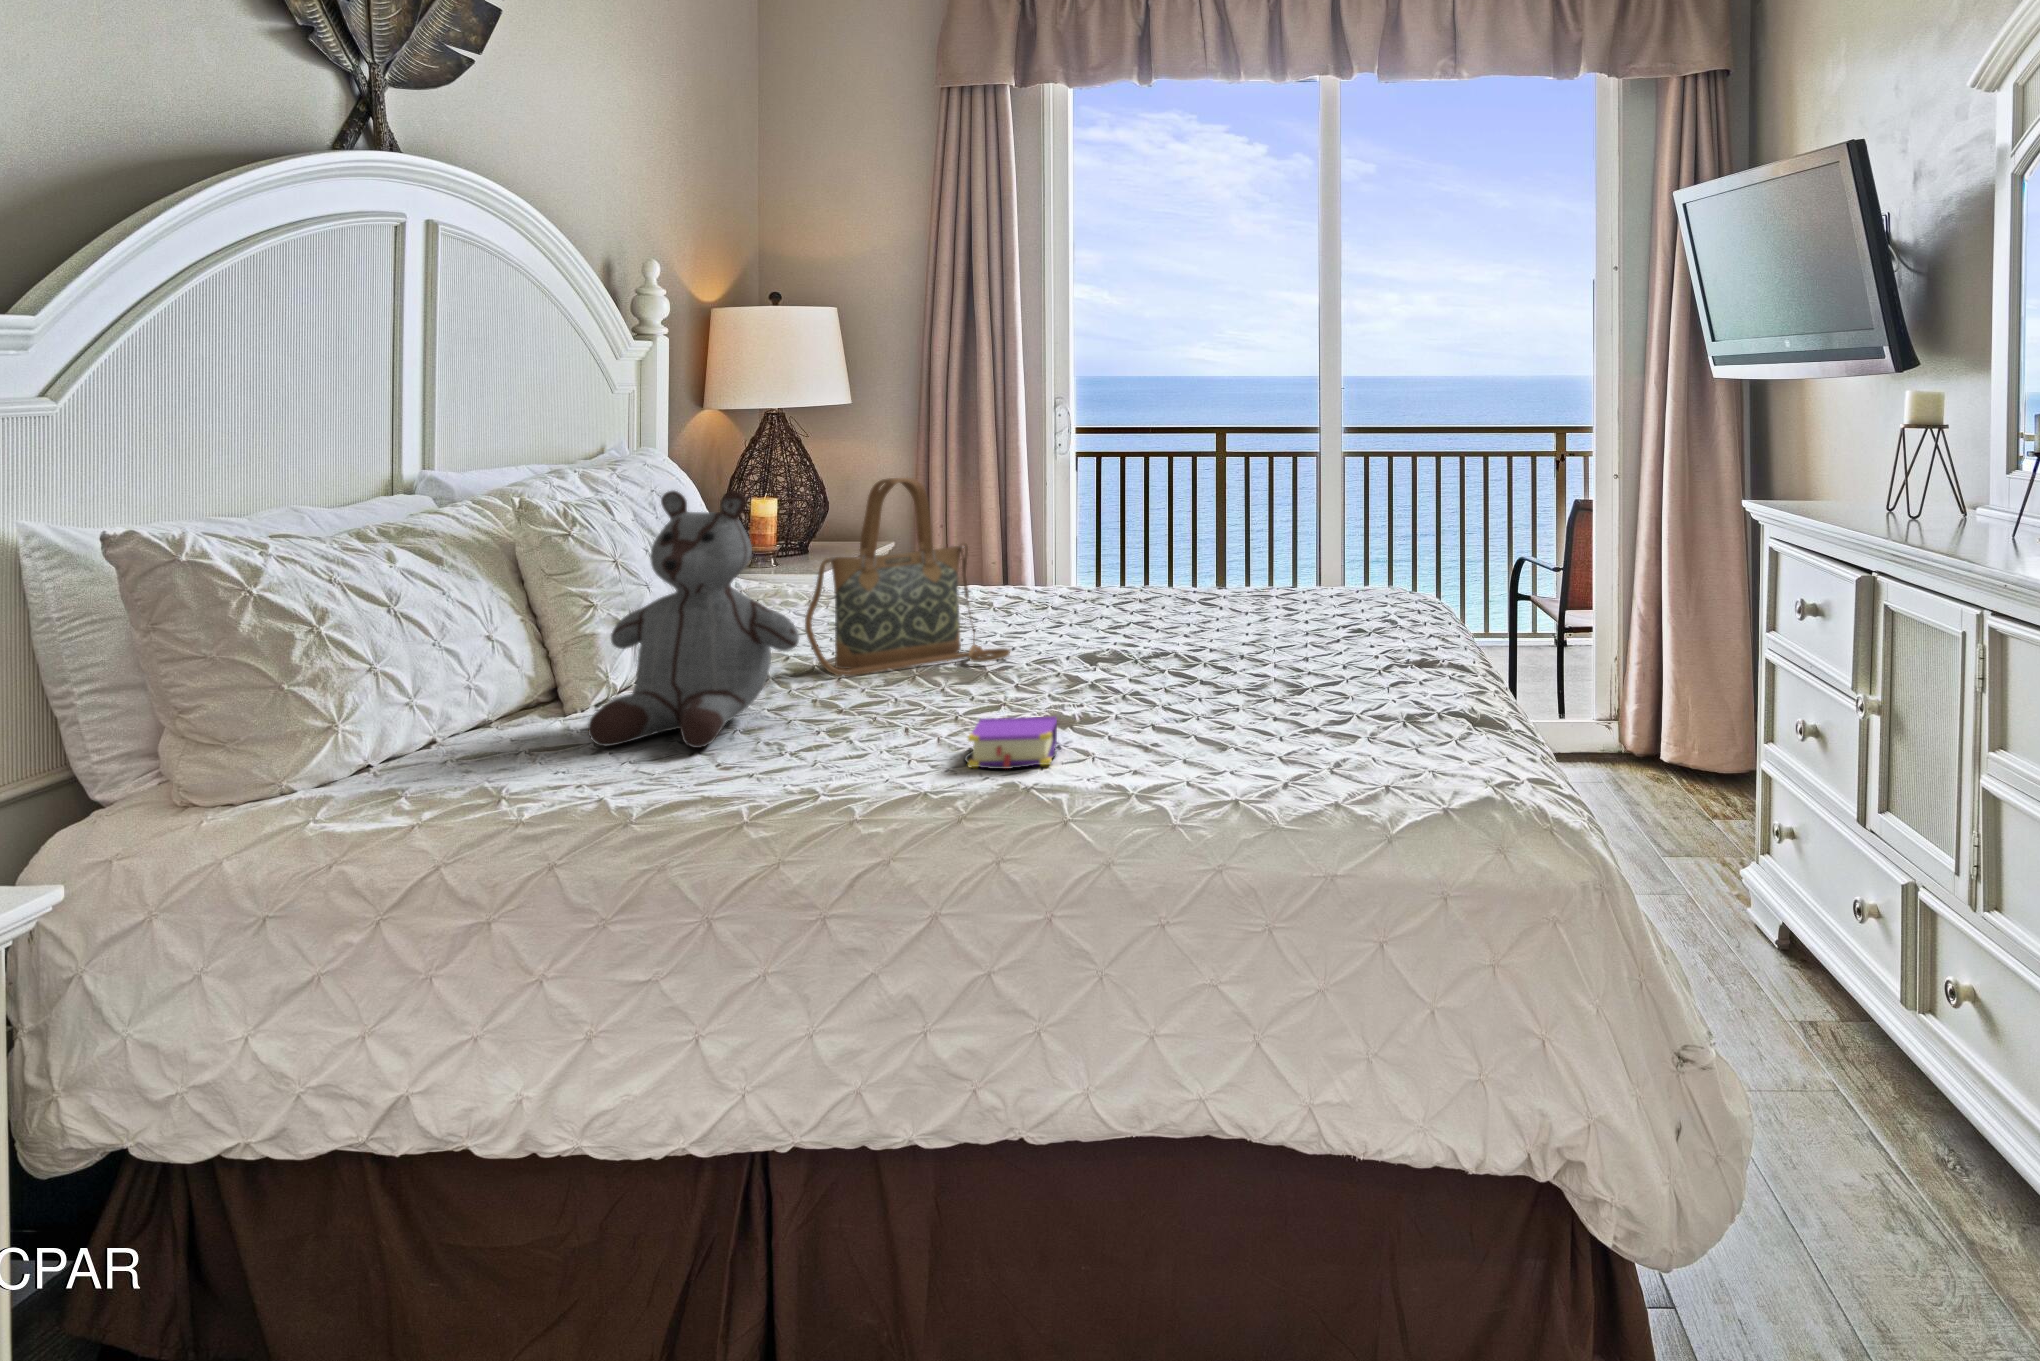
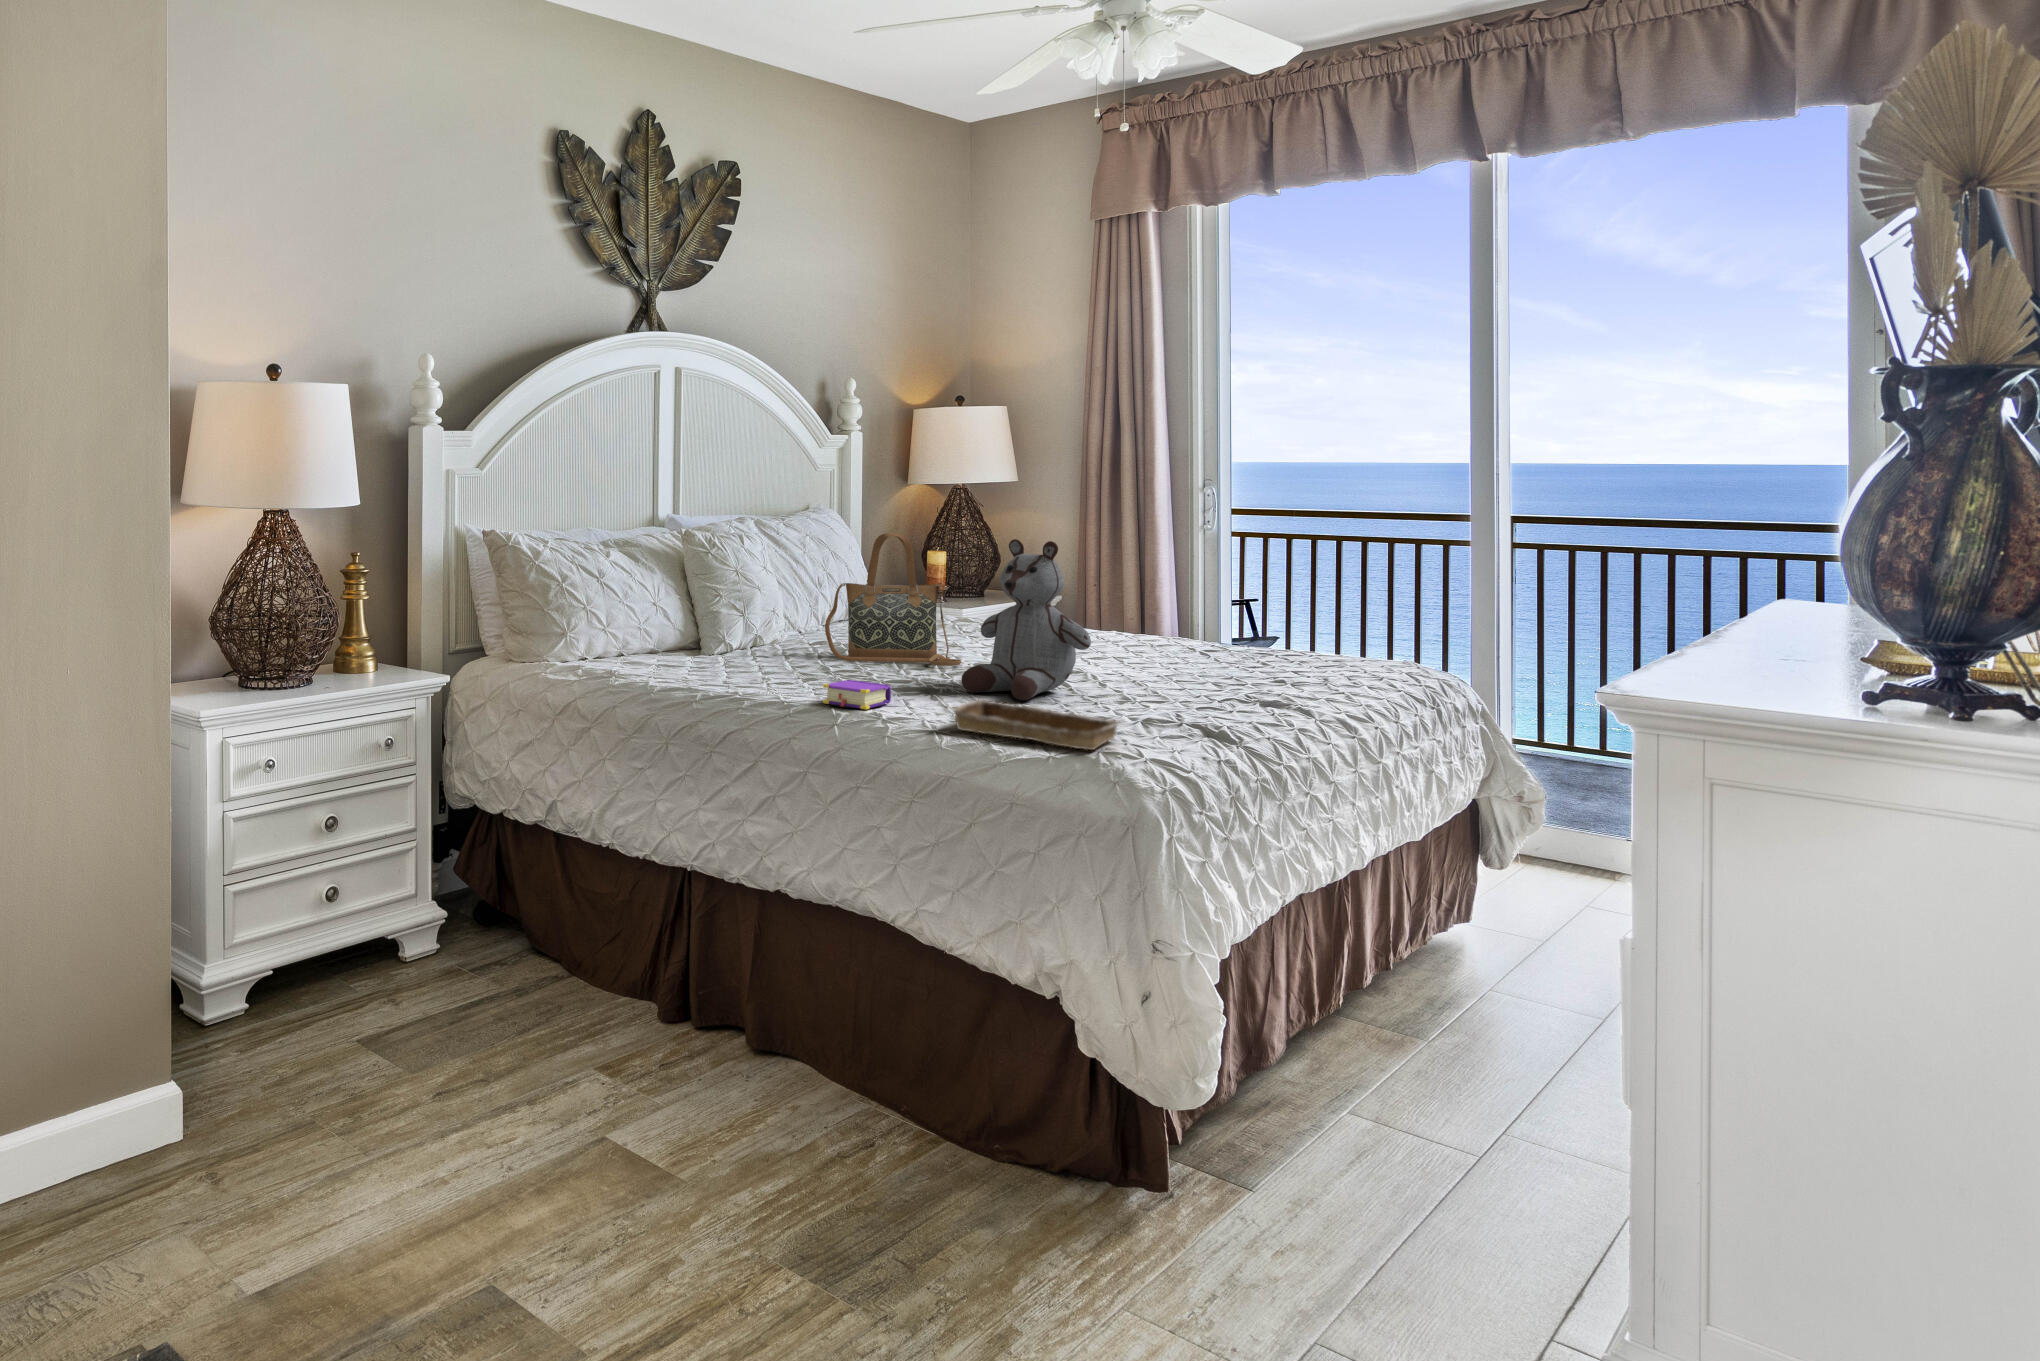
stuffed bear: present [588,491,799,748] -> present [961,539,1091,700]
tray: none [1216,714,1450,773] -> present [947,699,1125,750]

